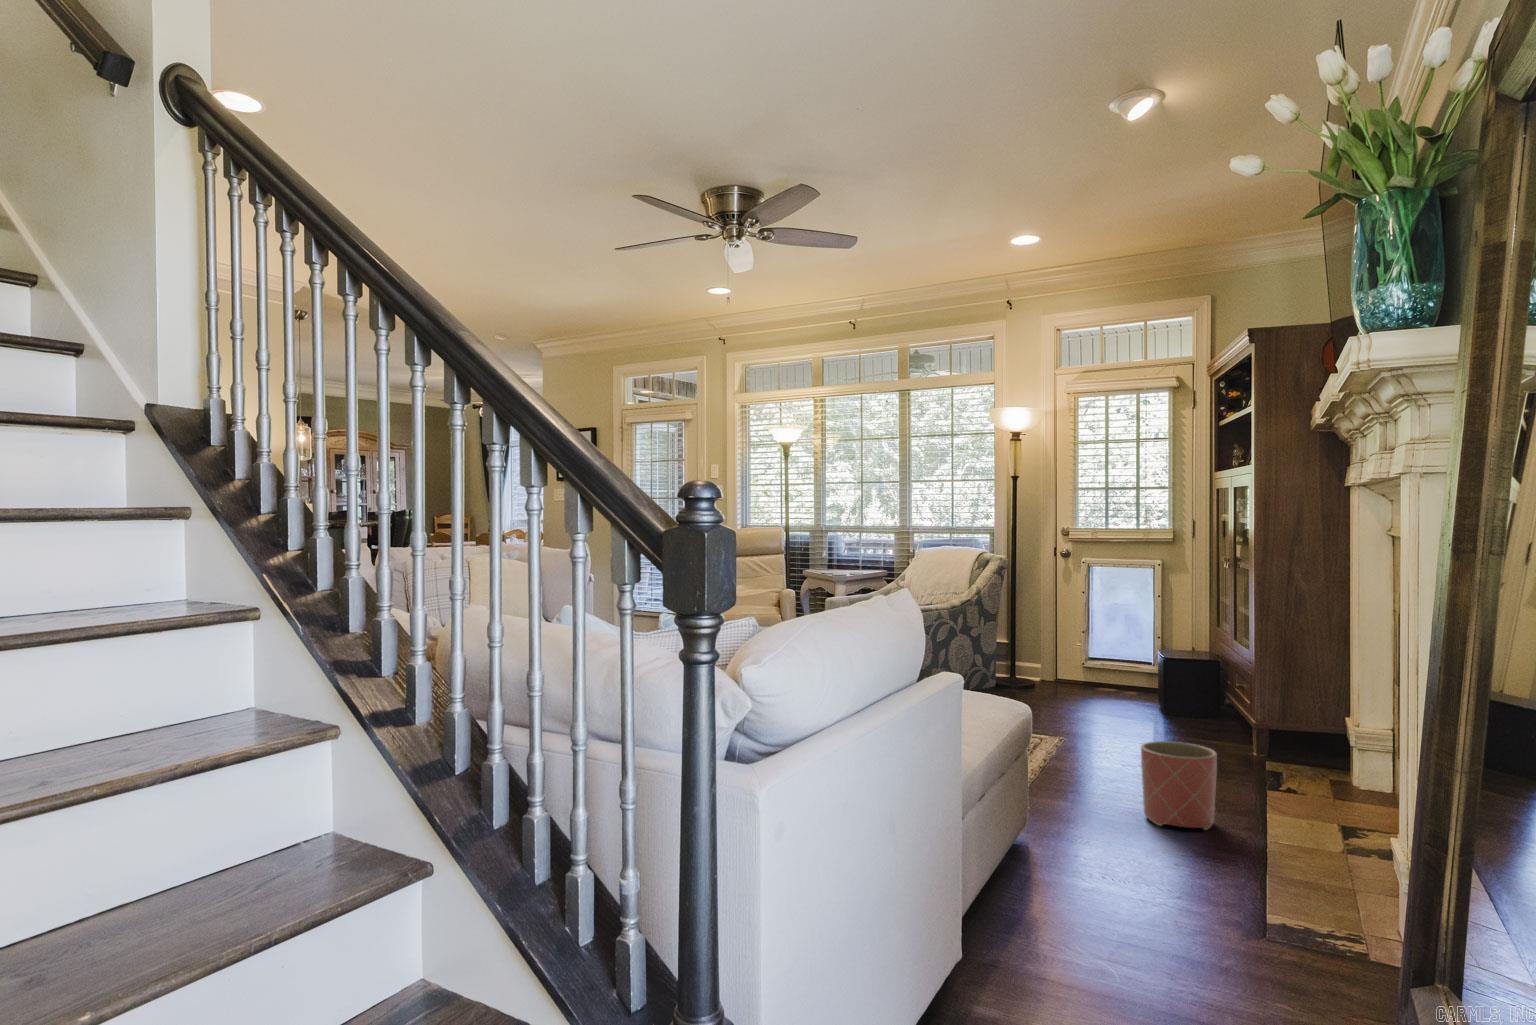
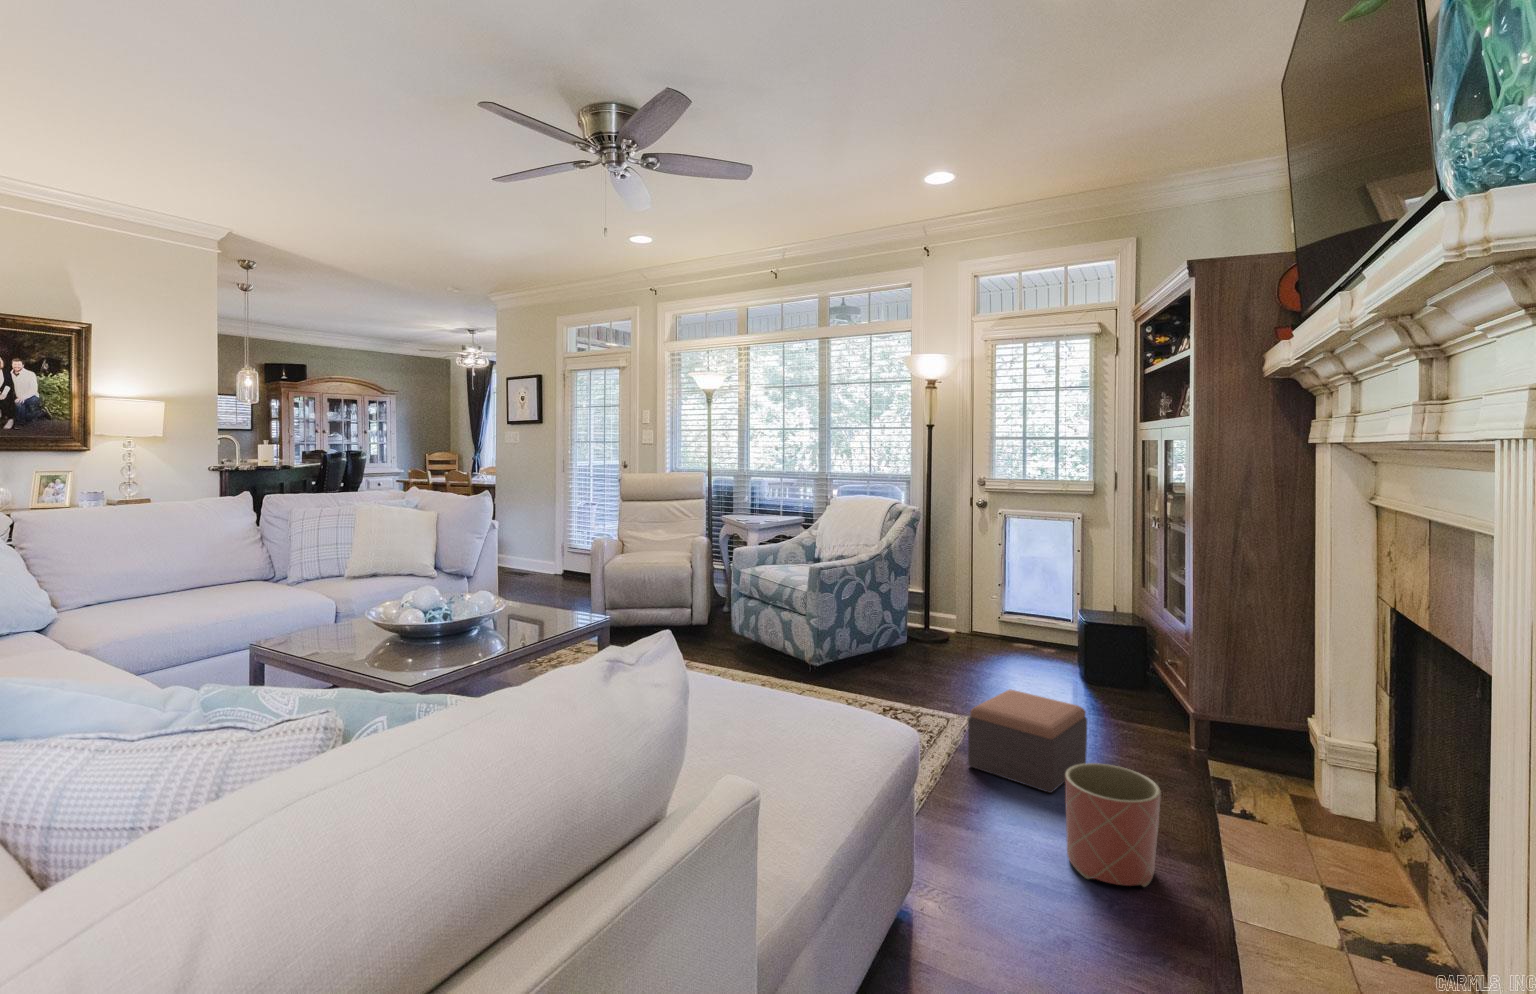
footstool: none [1059,706,1165,783] -> present [968,689,1087,793]

